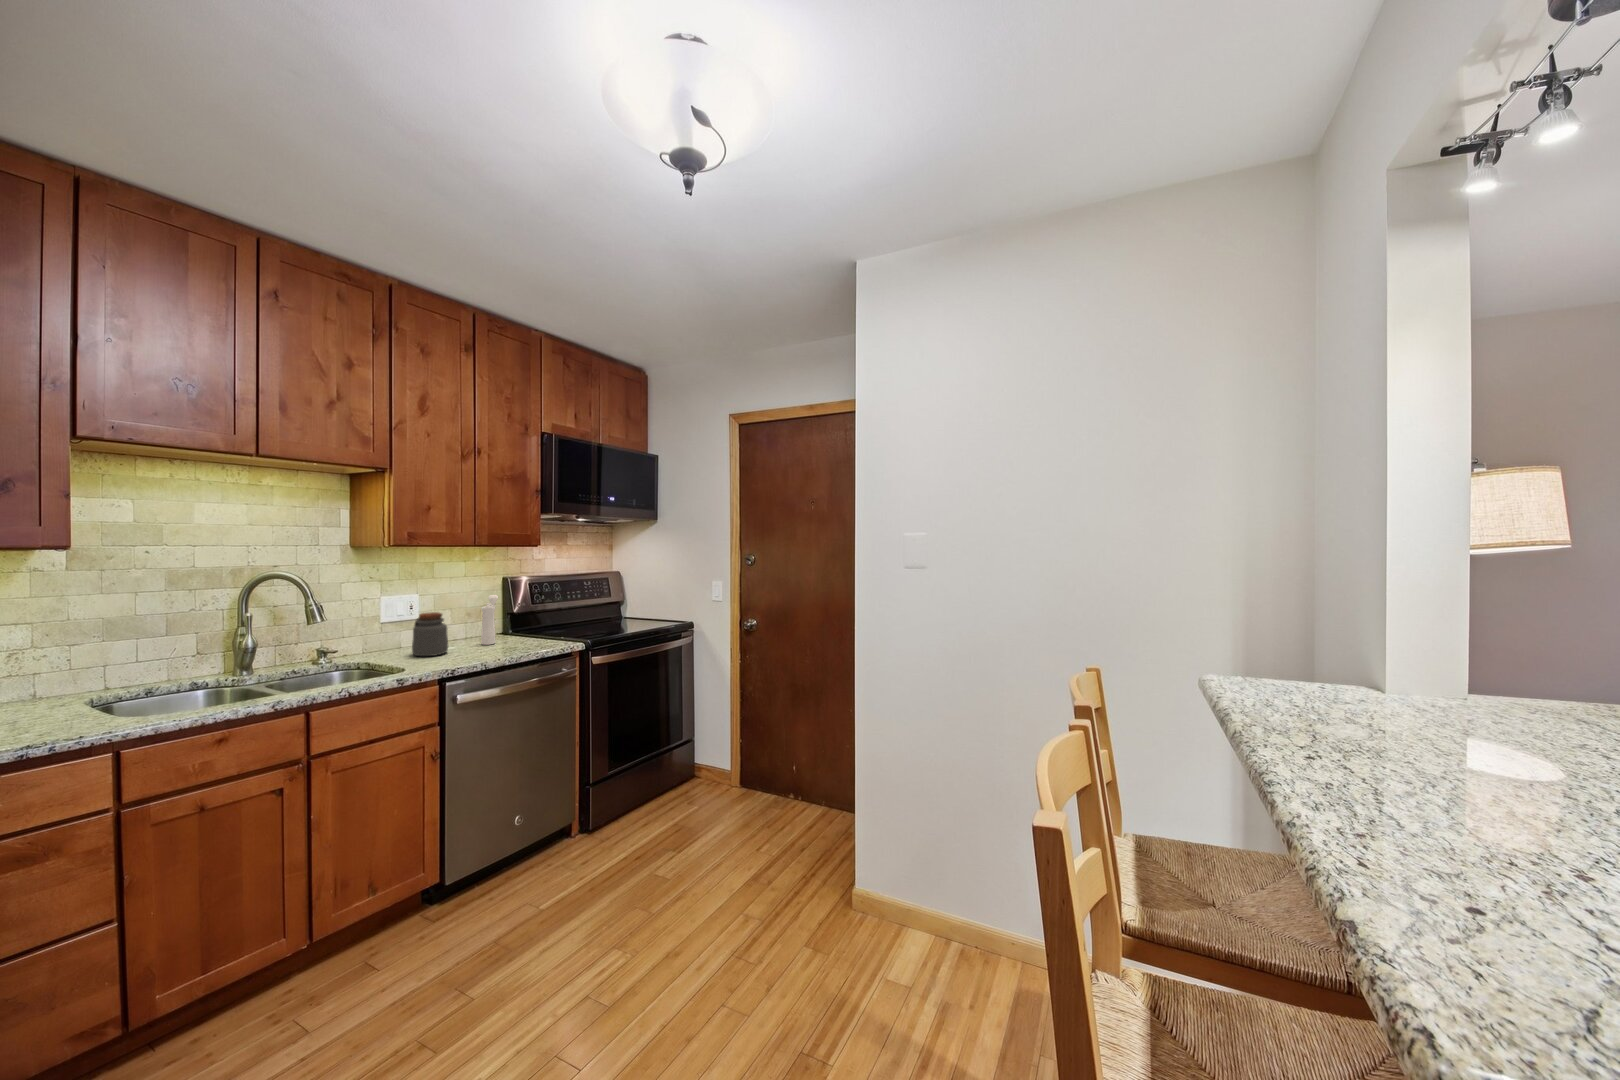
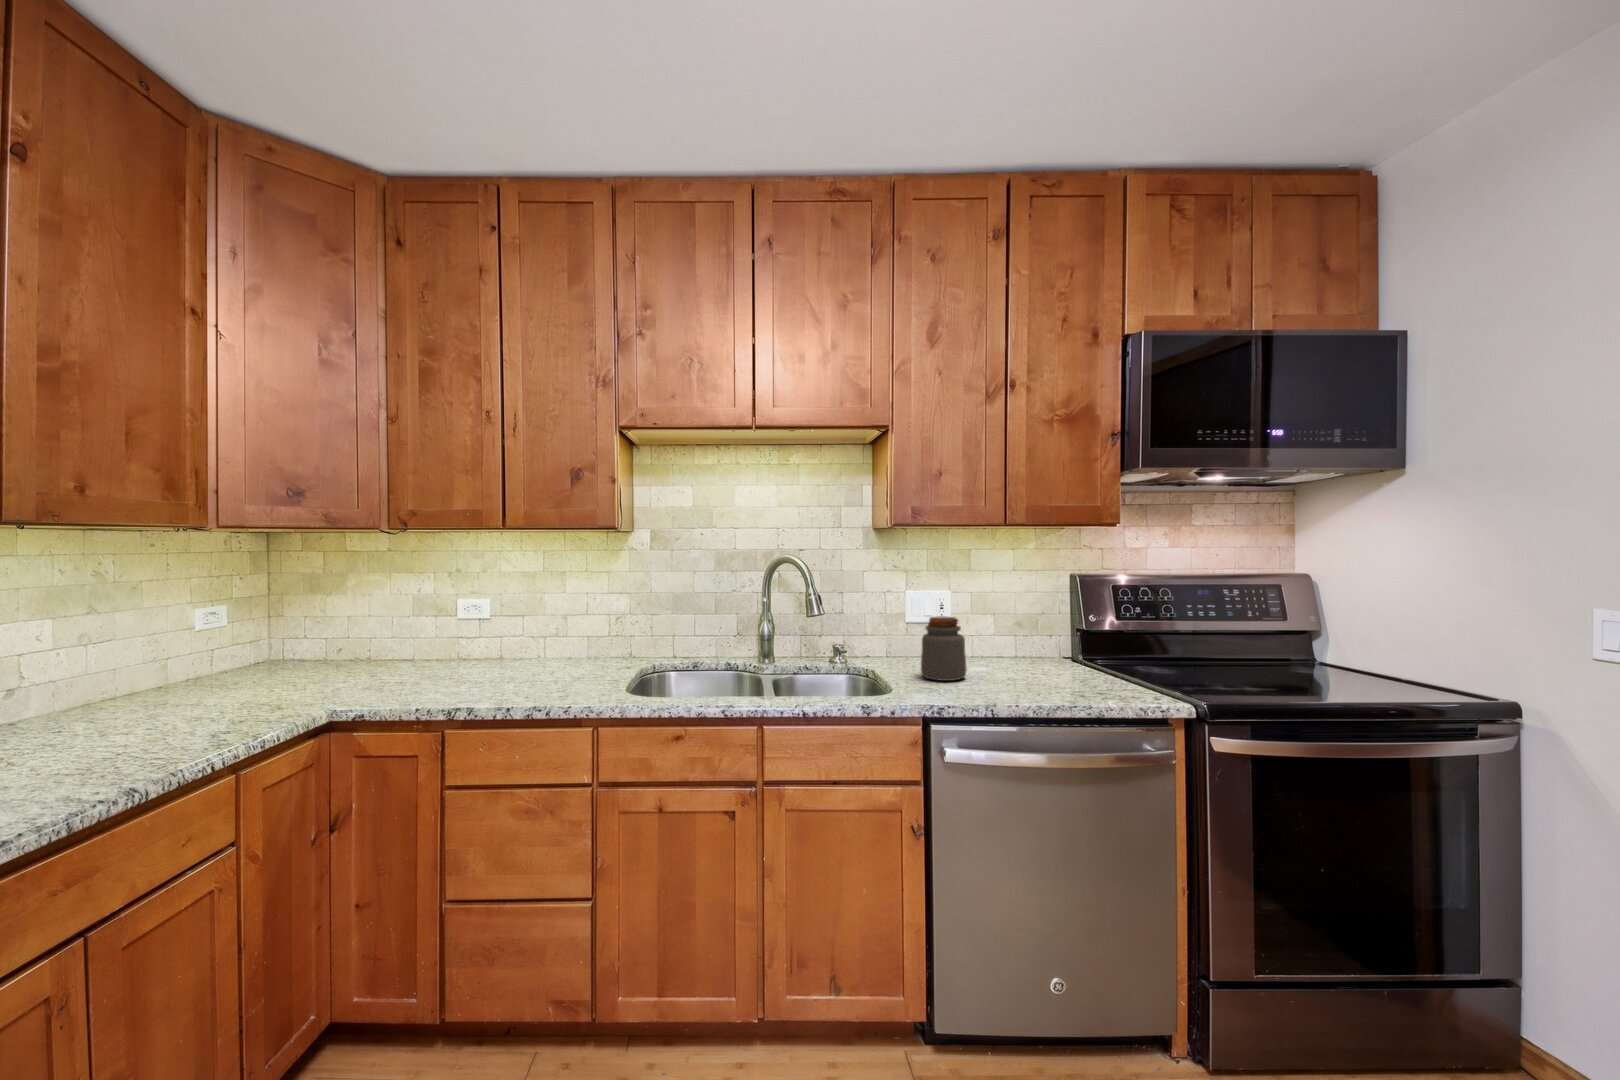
pepper mill: present [481,595,498,645] -> none [1021,600,1054,678]

